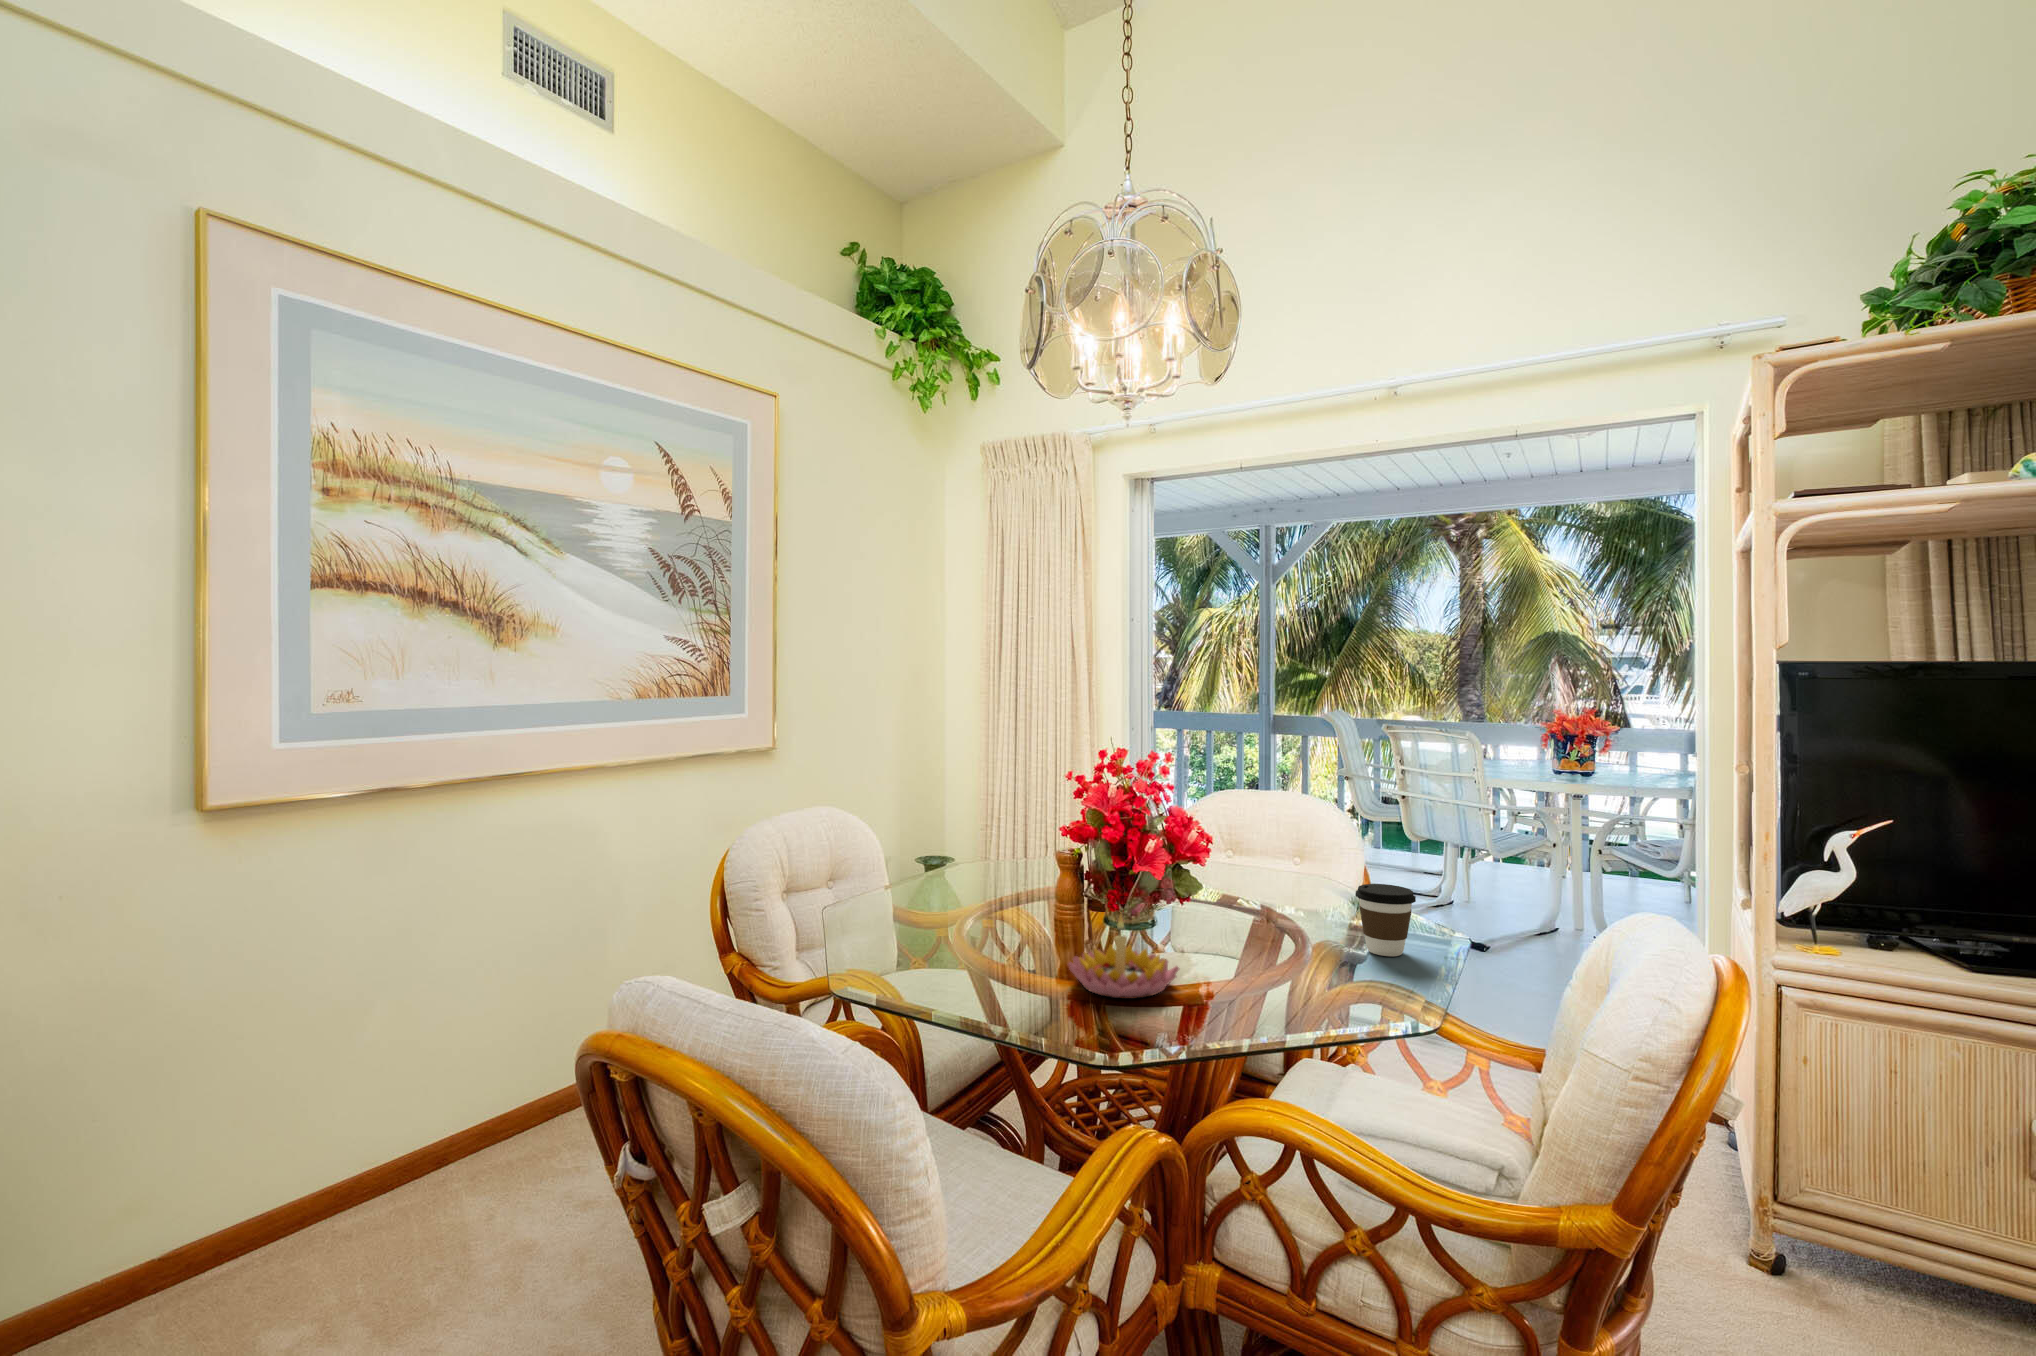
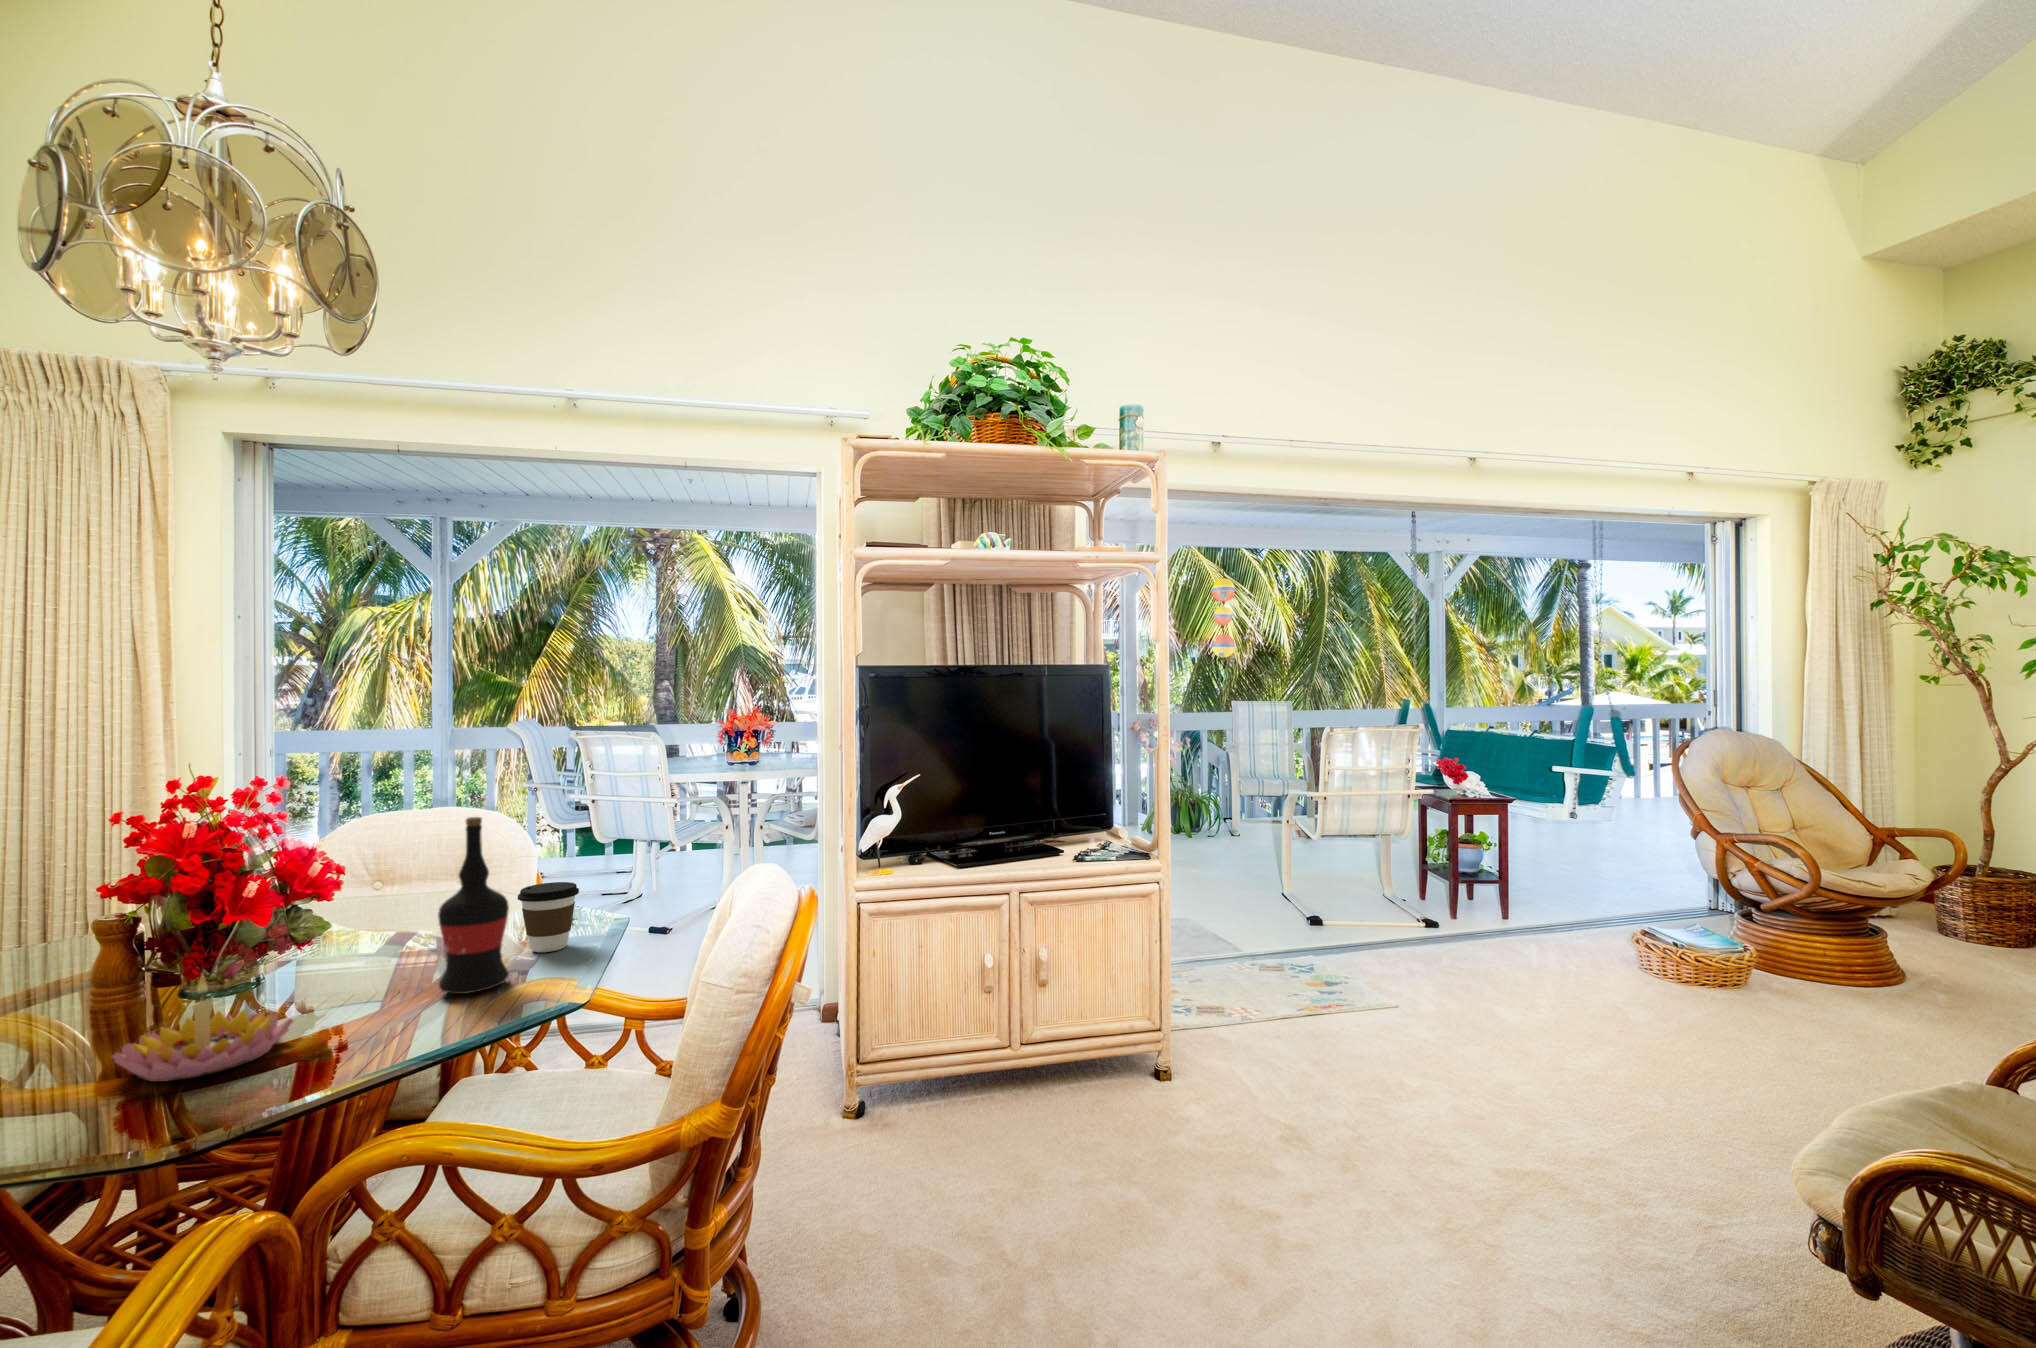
wine bottle: none [1288,809,1351,982] -> present [438,817,509,994]

